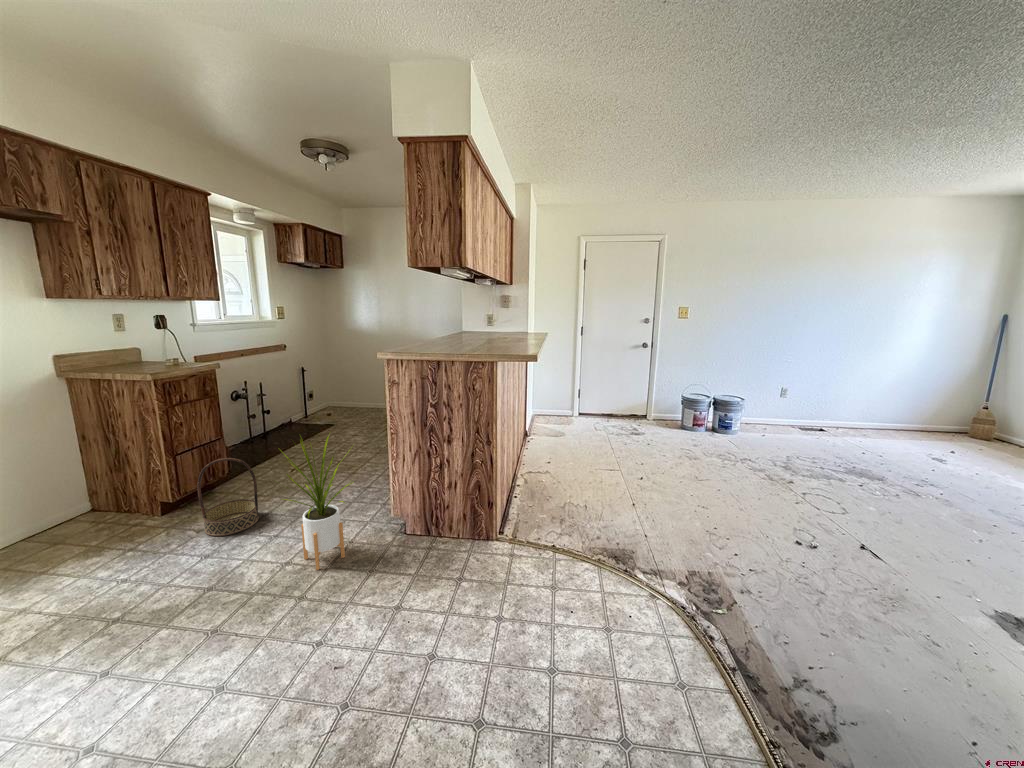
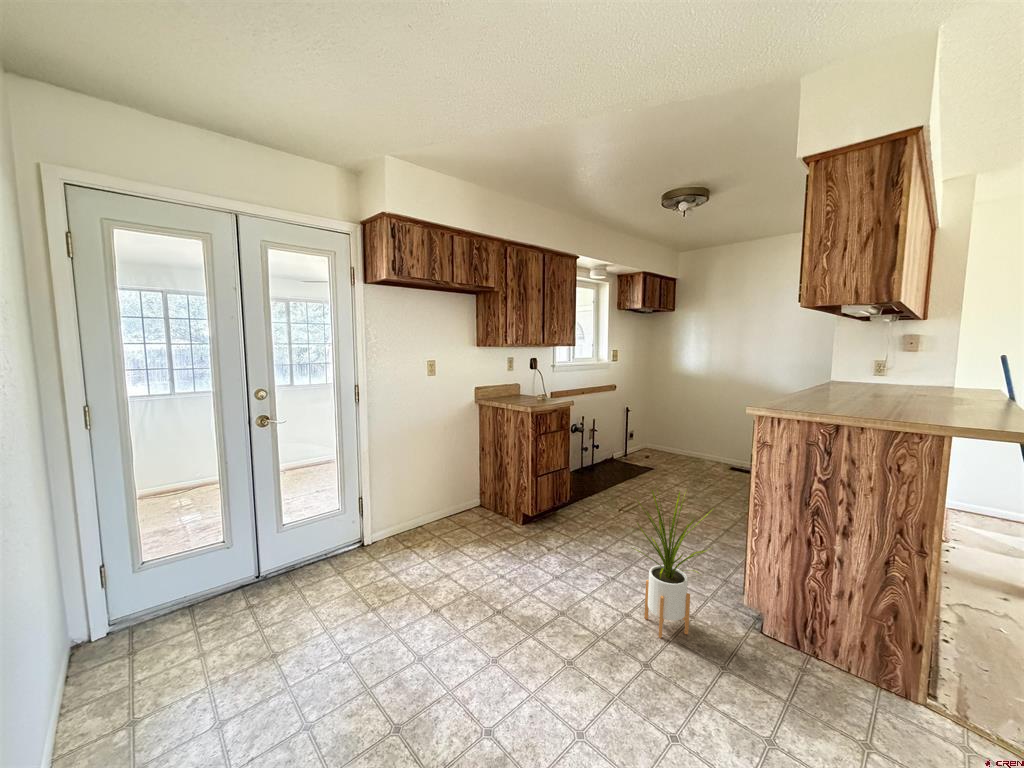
basket: present [197,458,259,536] -> none [553,490,599,563]

